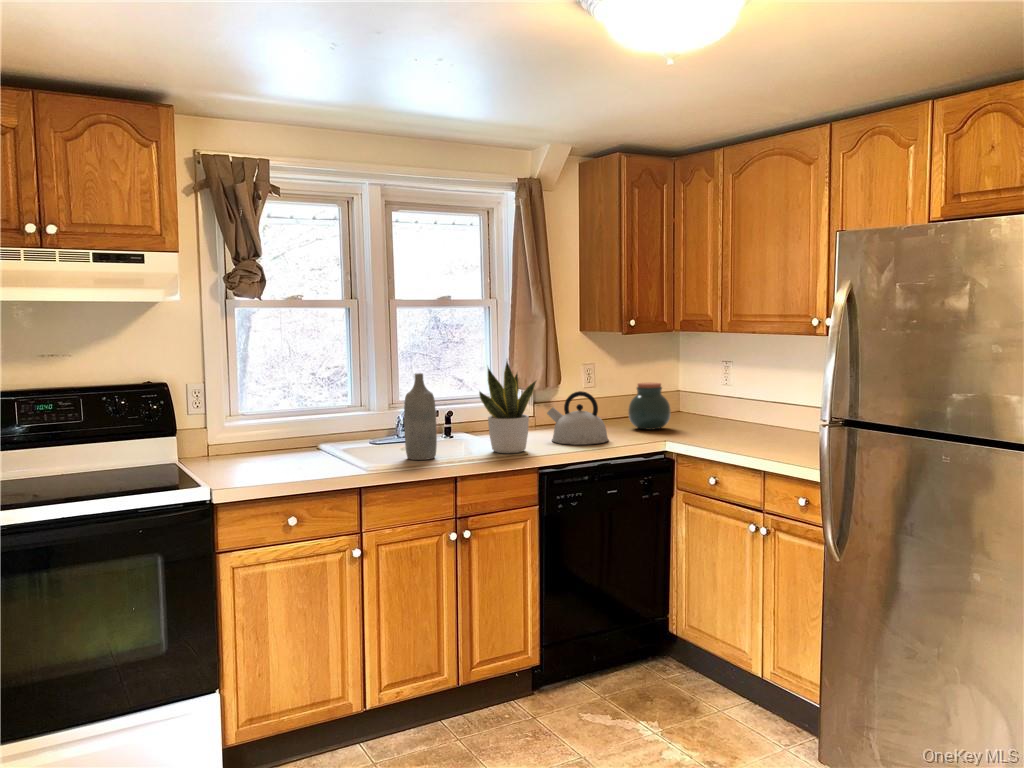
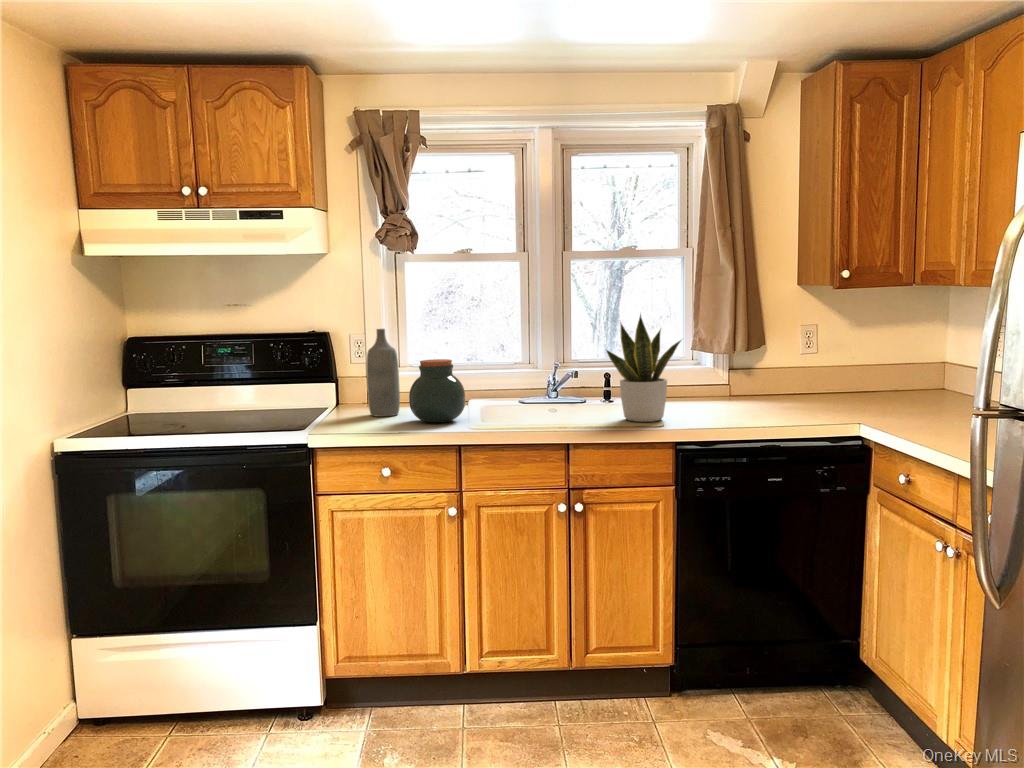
bottle: present [404,373,437,460] -> present [367,329,400,417]
jar: present [628,383,671,430] -> present [409,359,465,423]
kettle: present [547,391,609,445] -> none [711,355,784,419]

